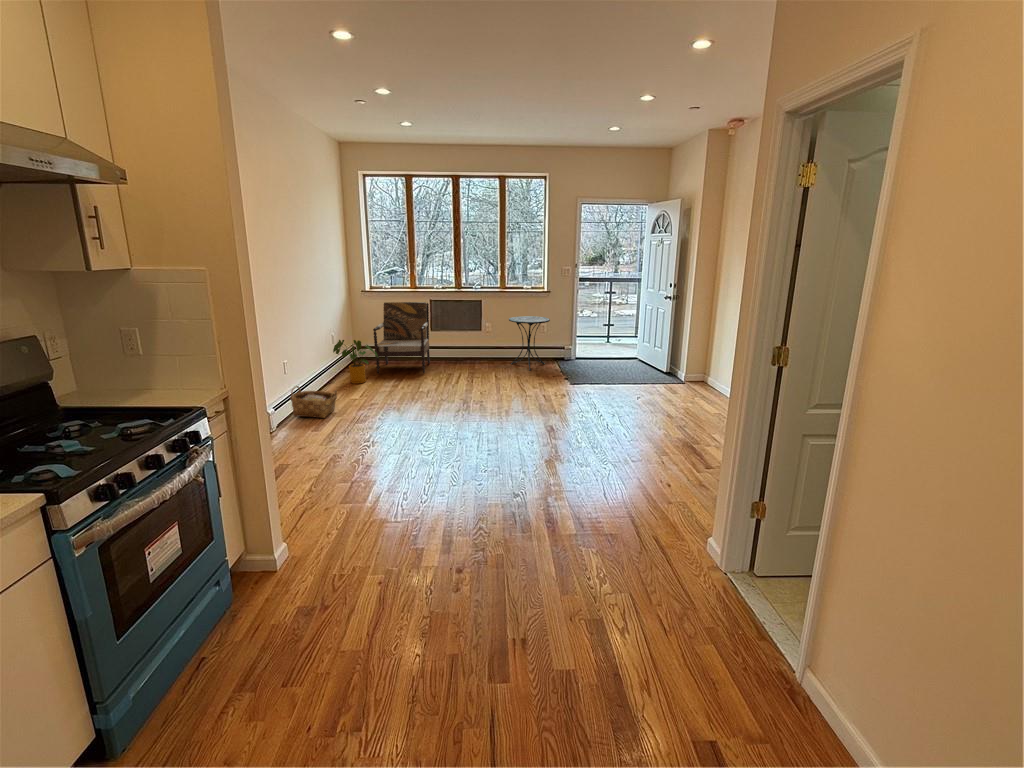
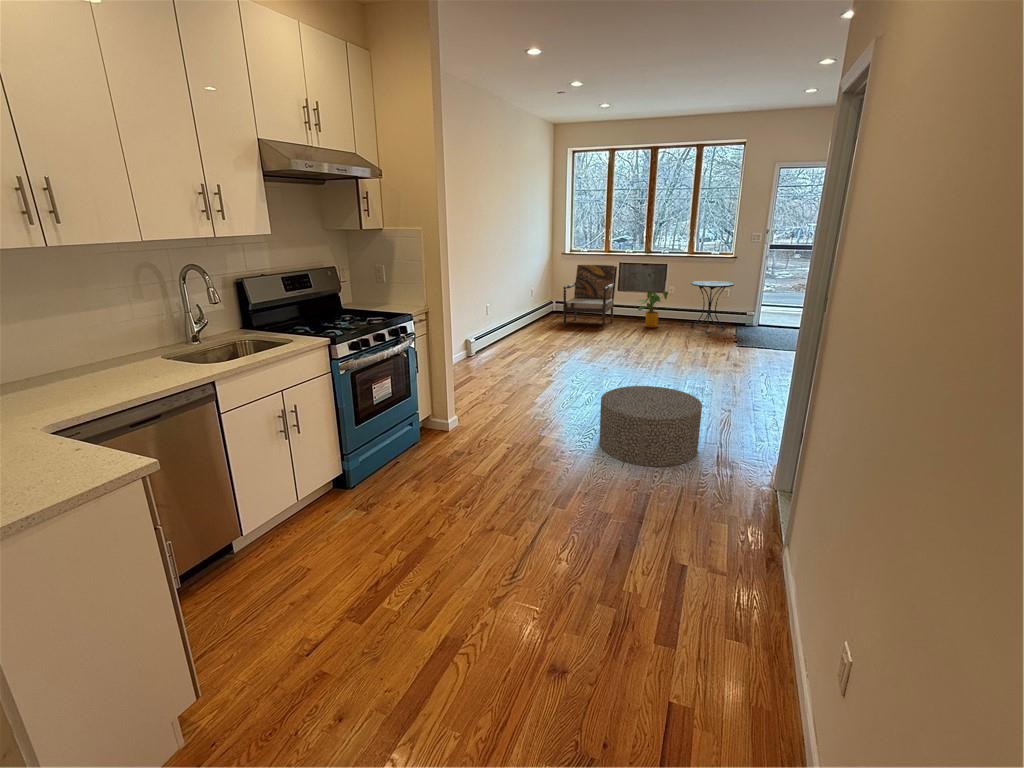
house plant: present [333,340,378,384] -> present [638,290,668,327]
woven basket: present [290,386,337,418] -> none [487,326,522,353]
ottoman: none [494,455,614,566] -> present [599,386,702,467]

